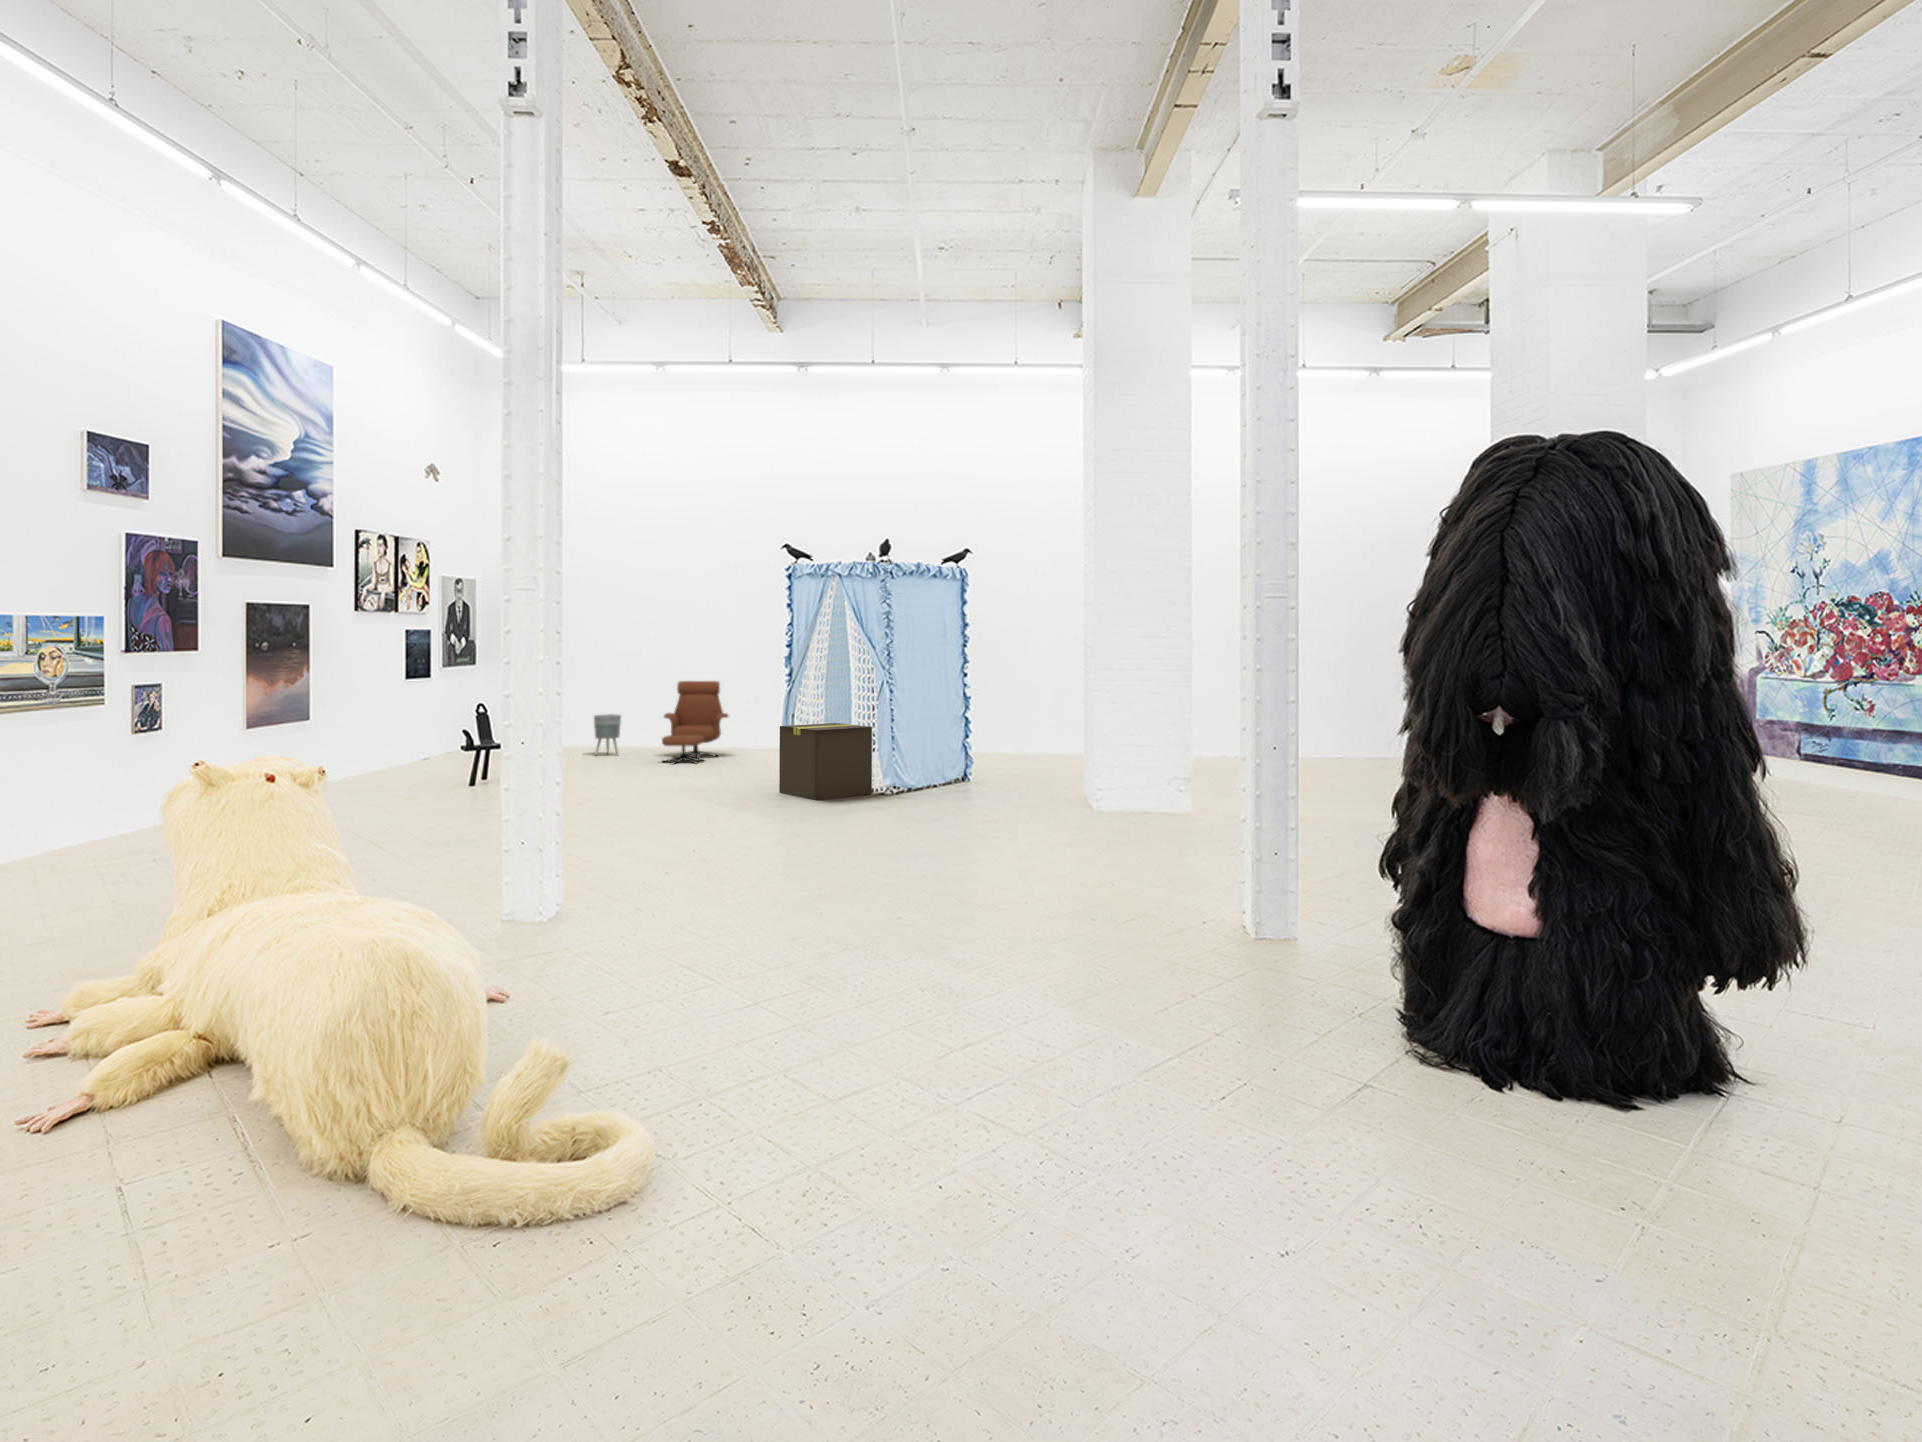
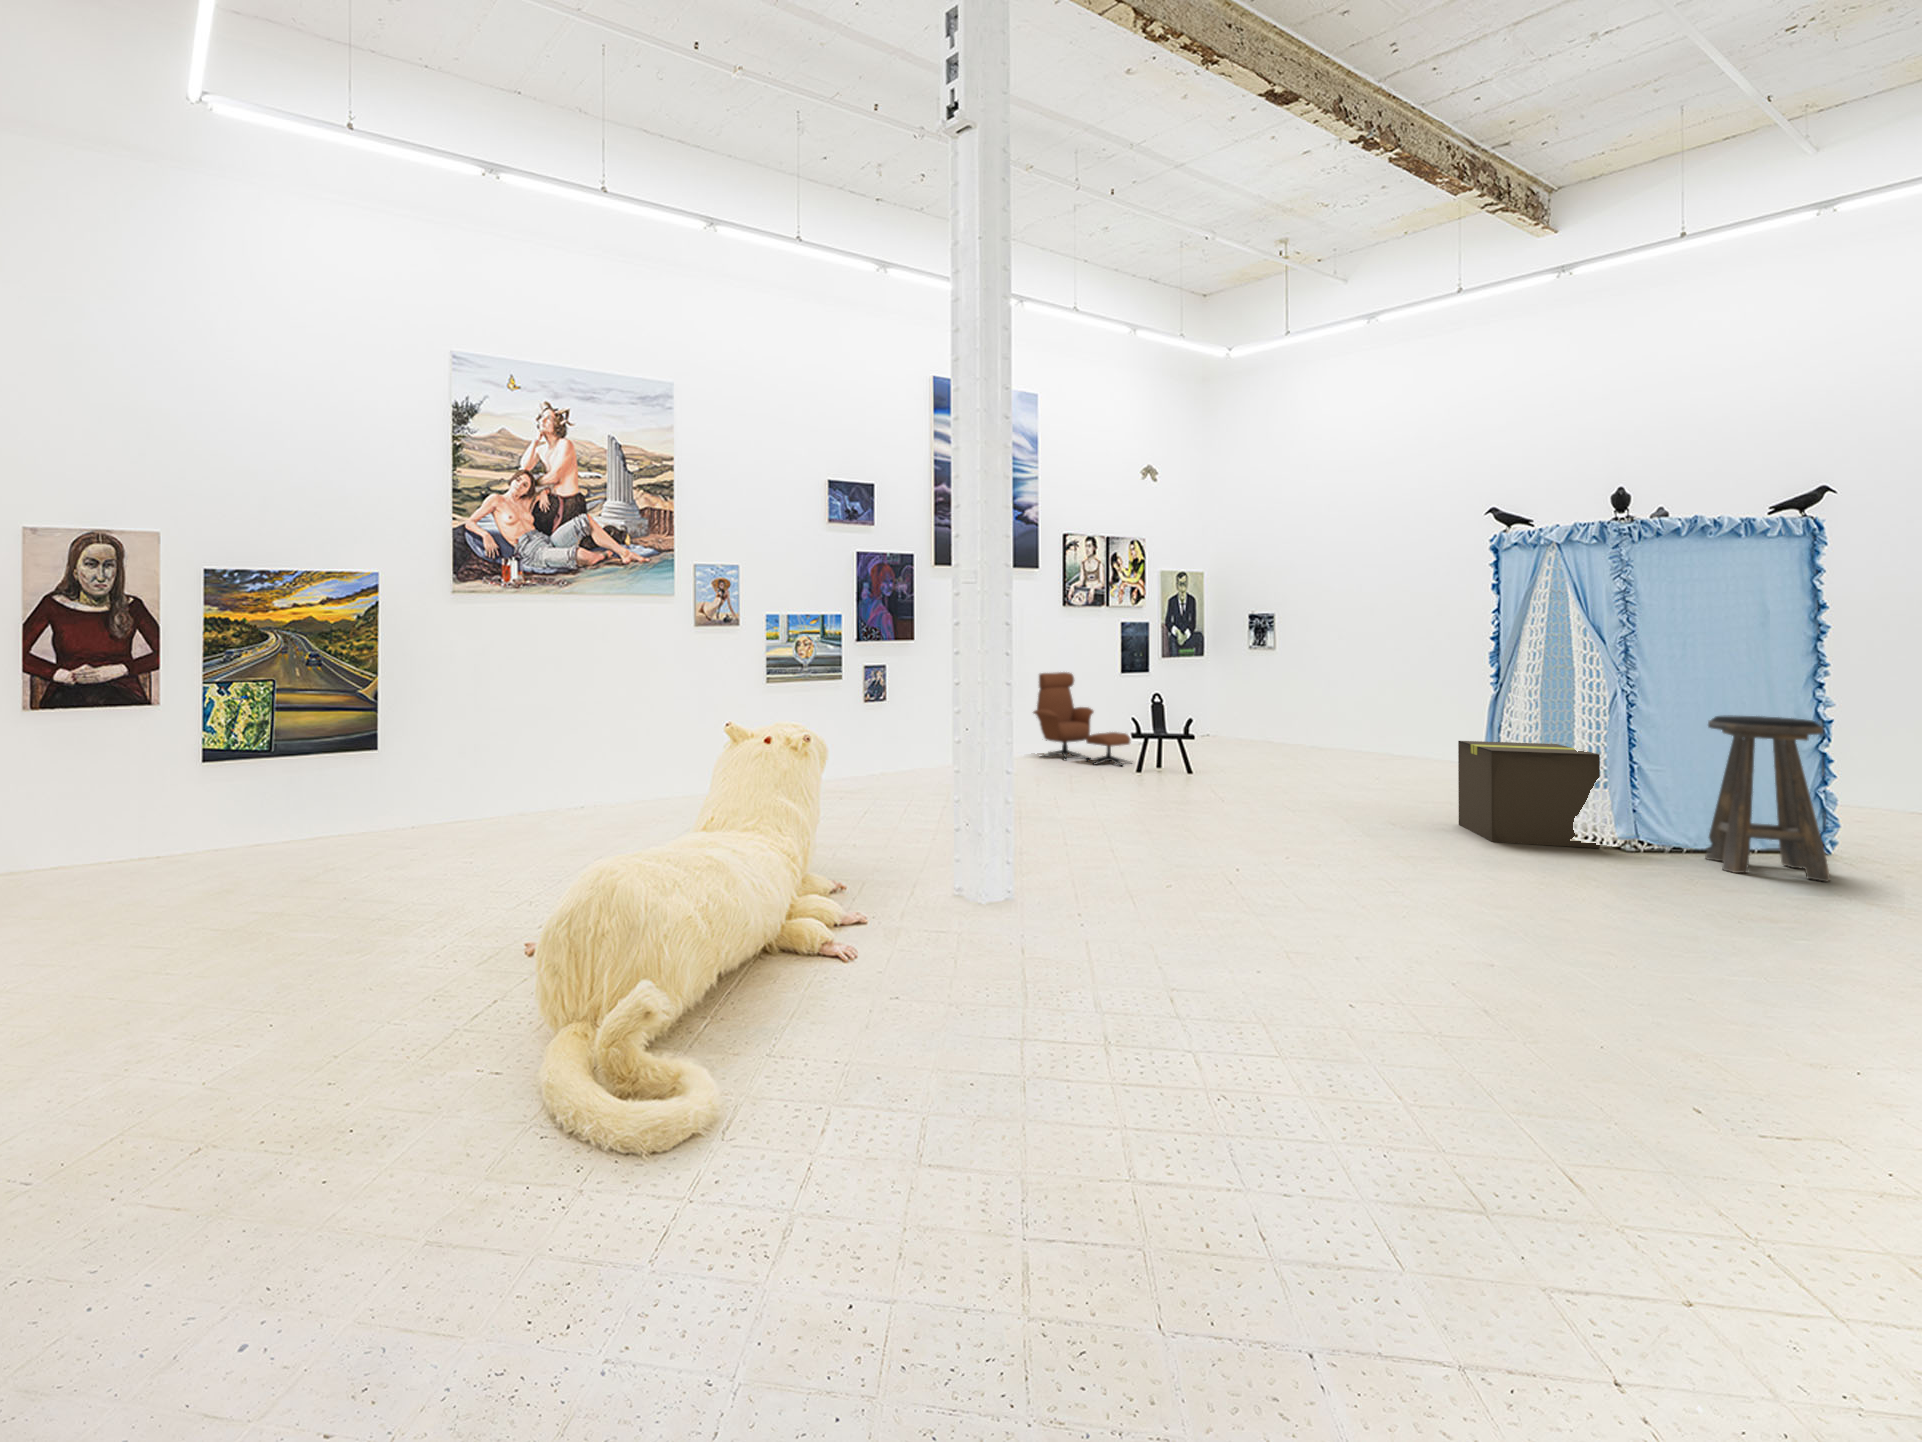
lounge chair: present [662,681,728,764] -> present [1033,672,1130,766]
stool: none [922,694,983,796] -> present [1705,715,1830,881]
planter: present [594,714,621,755] -> none [1312,711,1344,757]

